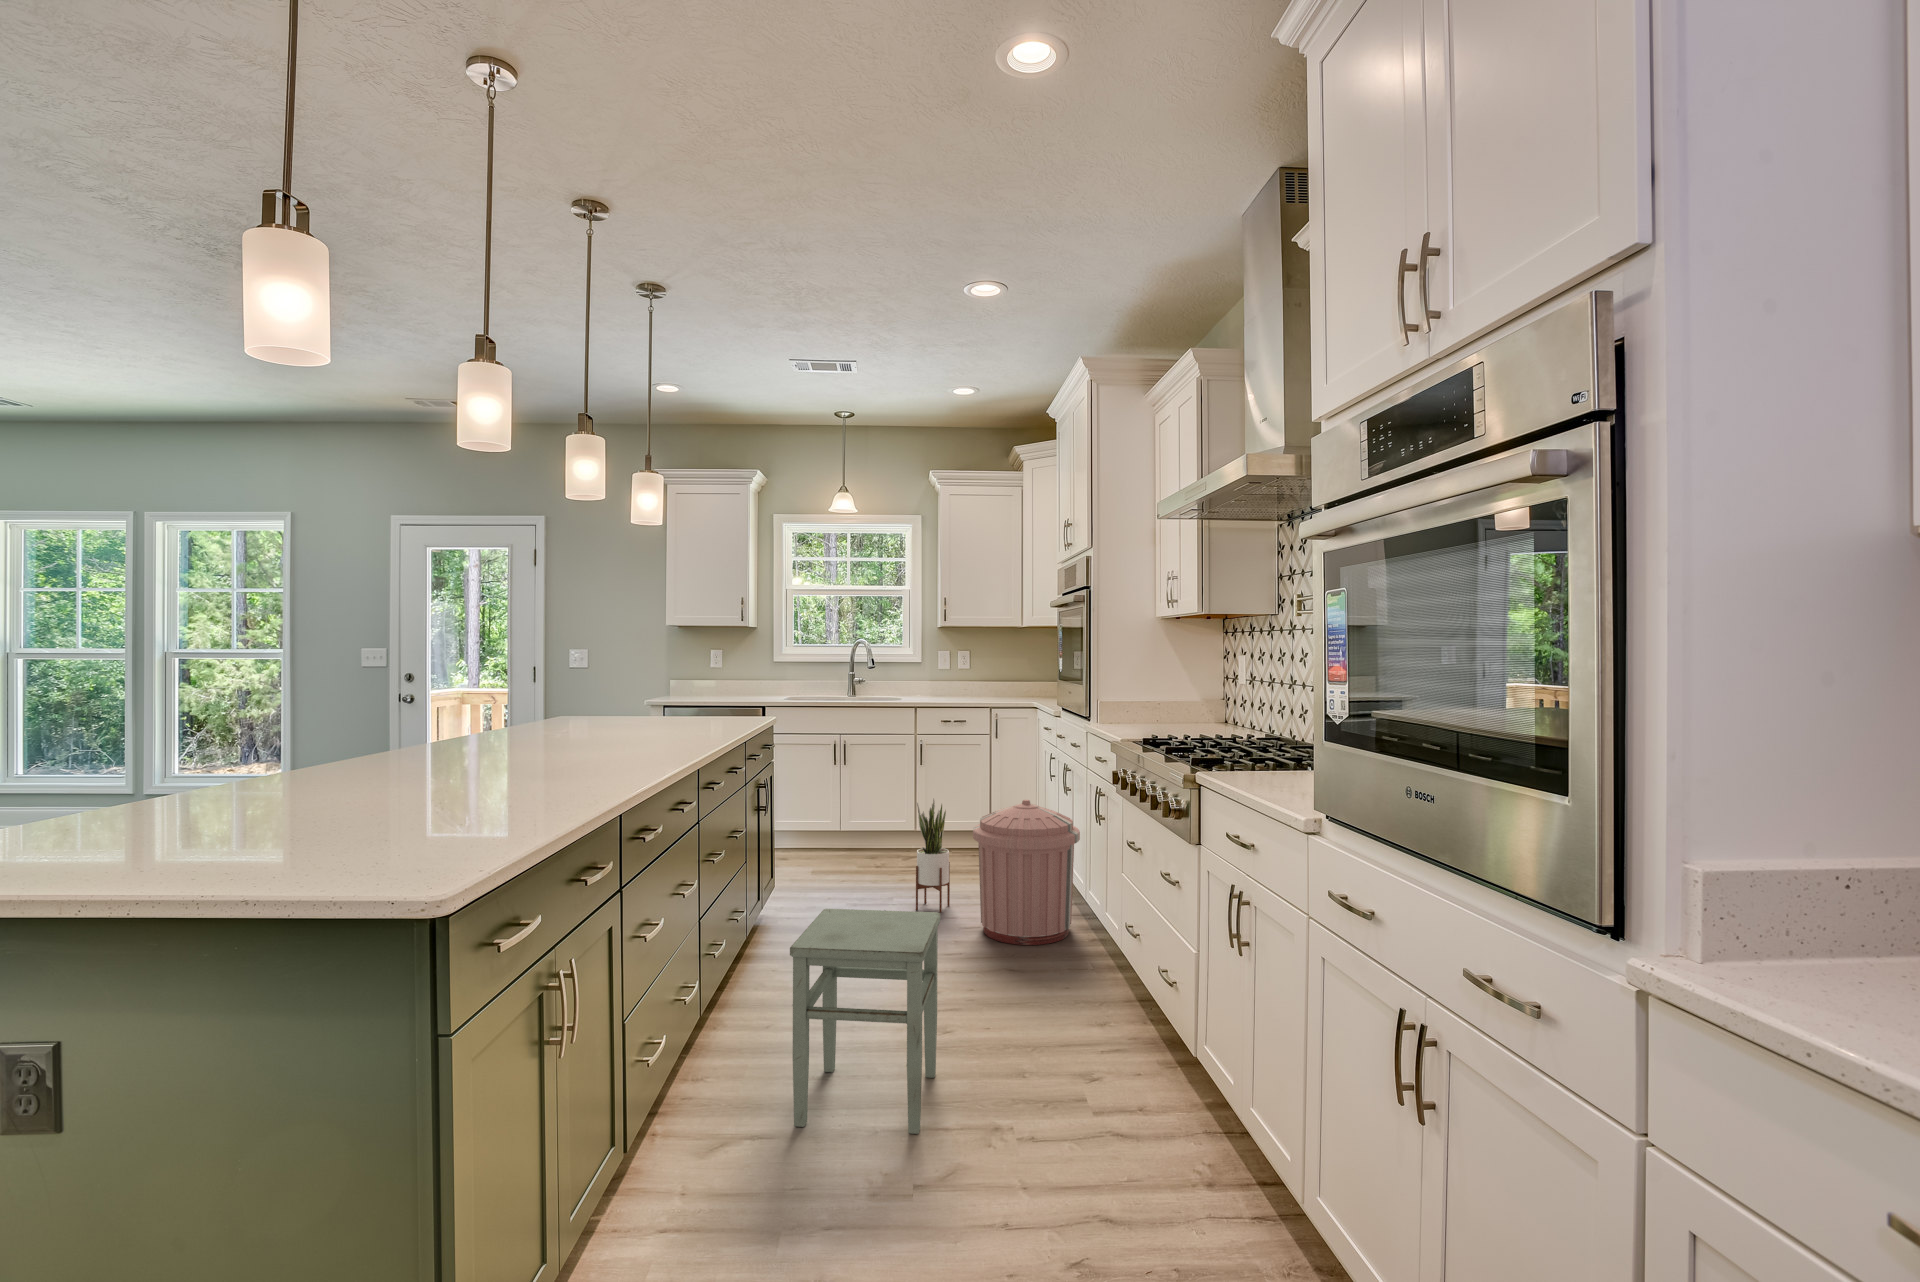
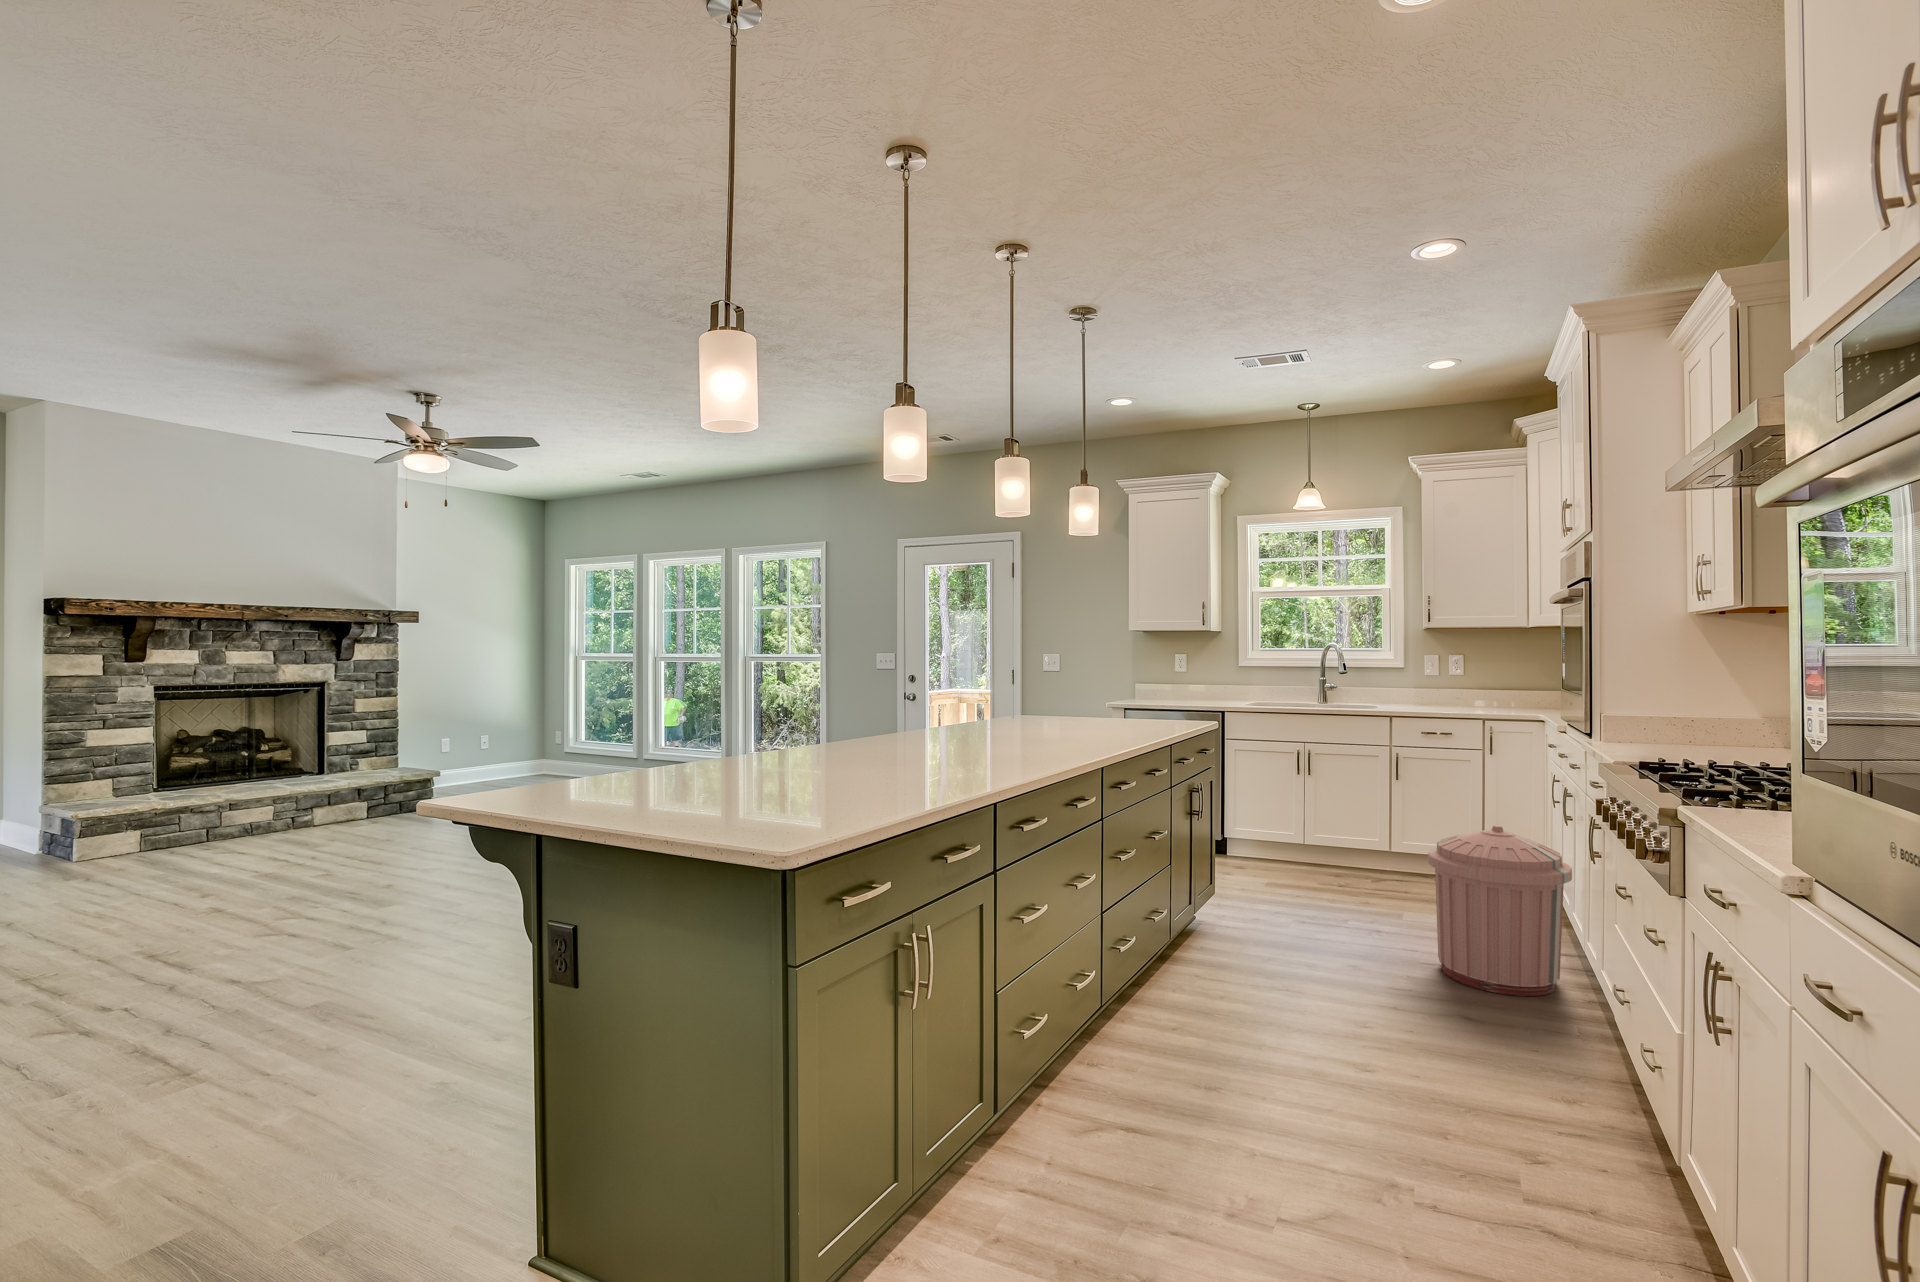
potted plant: present [916,799,950,912] -> none [1366,814,1409,939]
stool: present [790,909,940,1134] -> none [1170,906,1342,1151]

